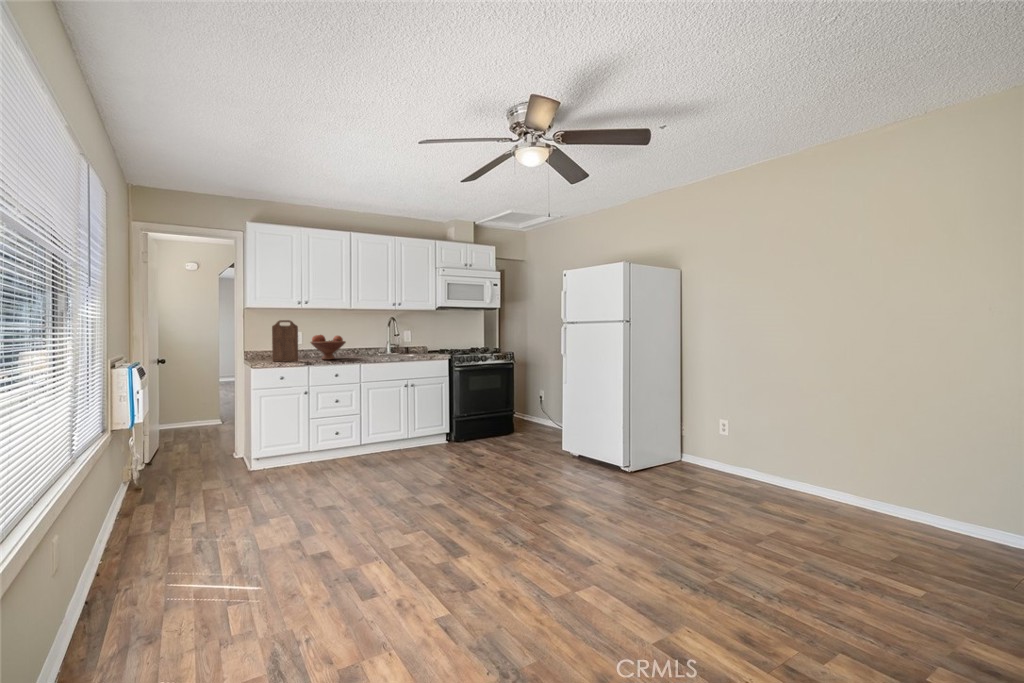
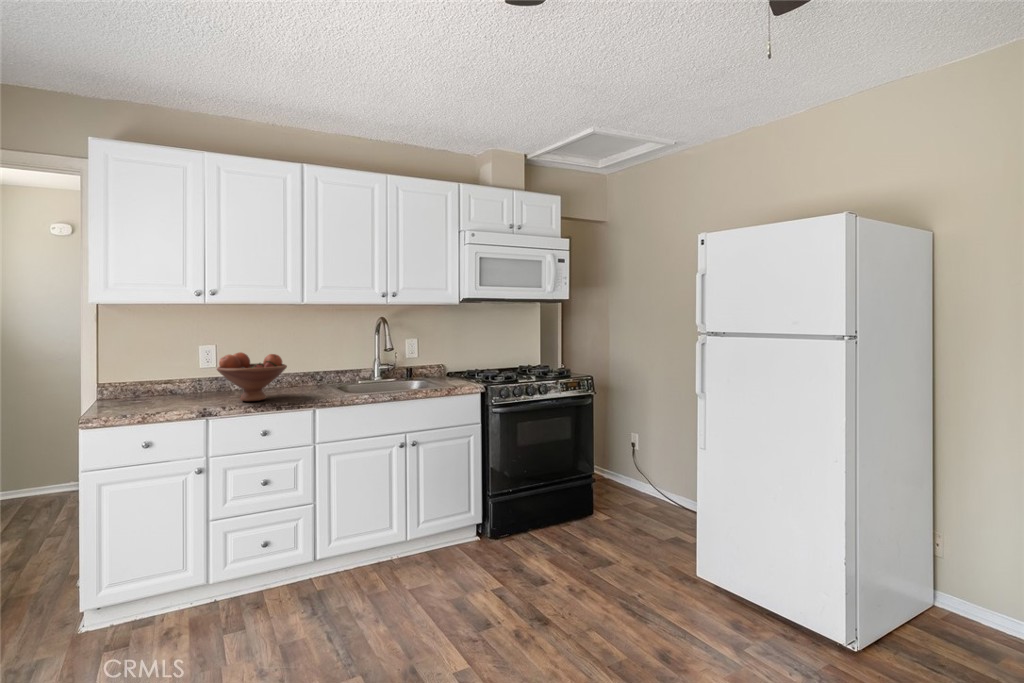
cutting board: present [272,320,298,361] -> none [136,327,190,408]

